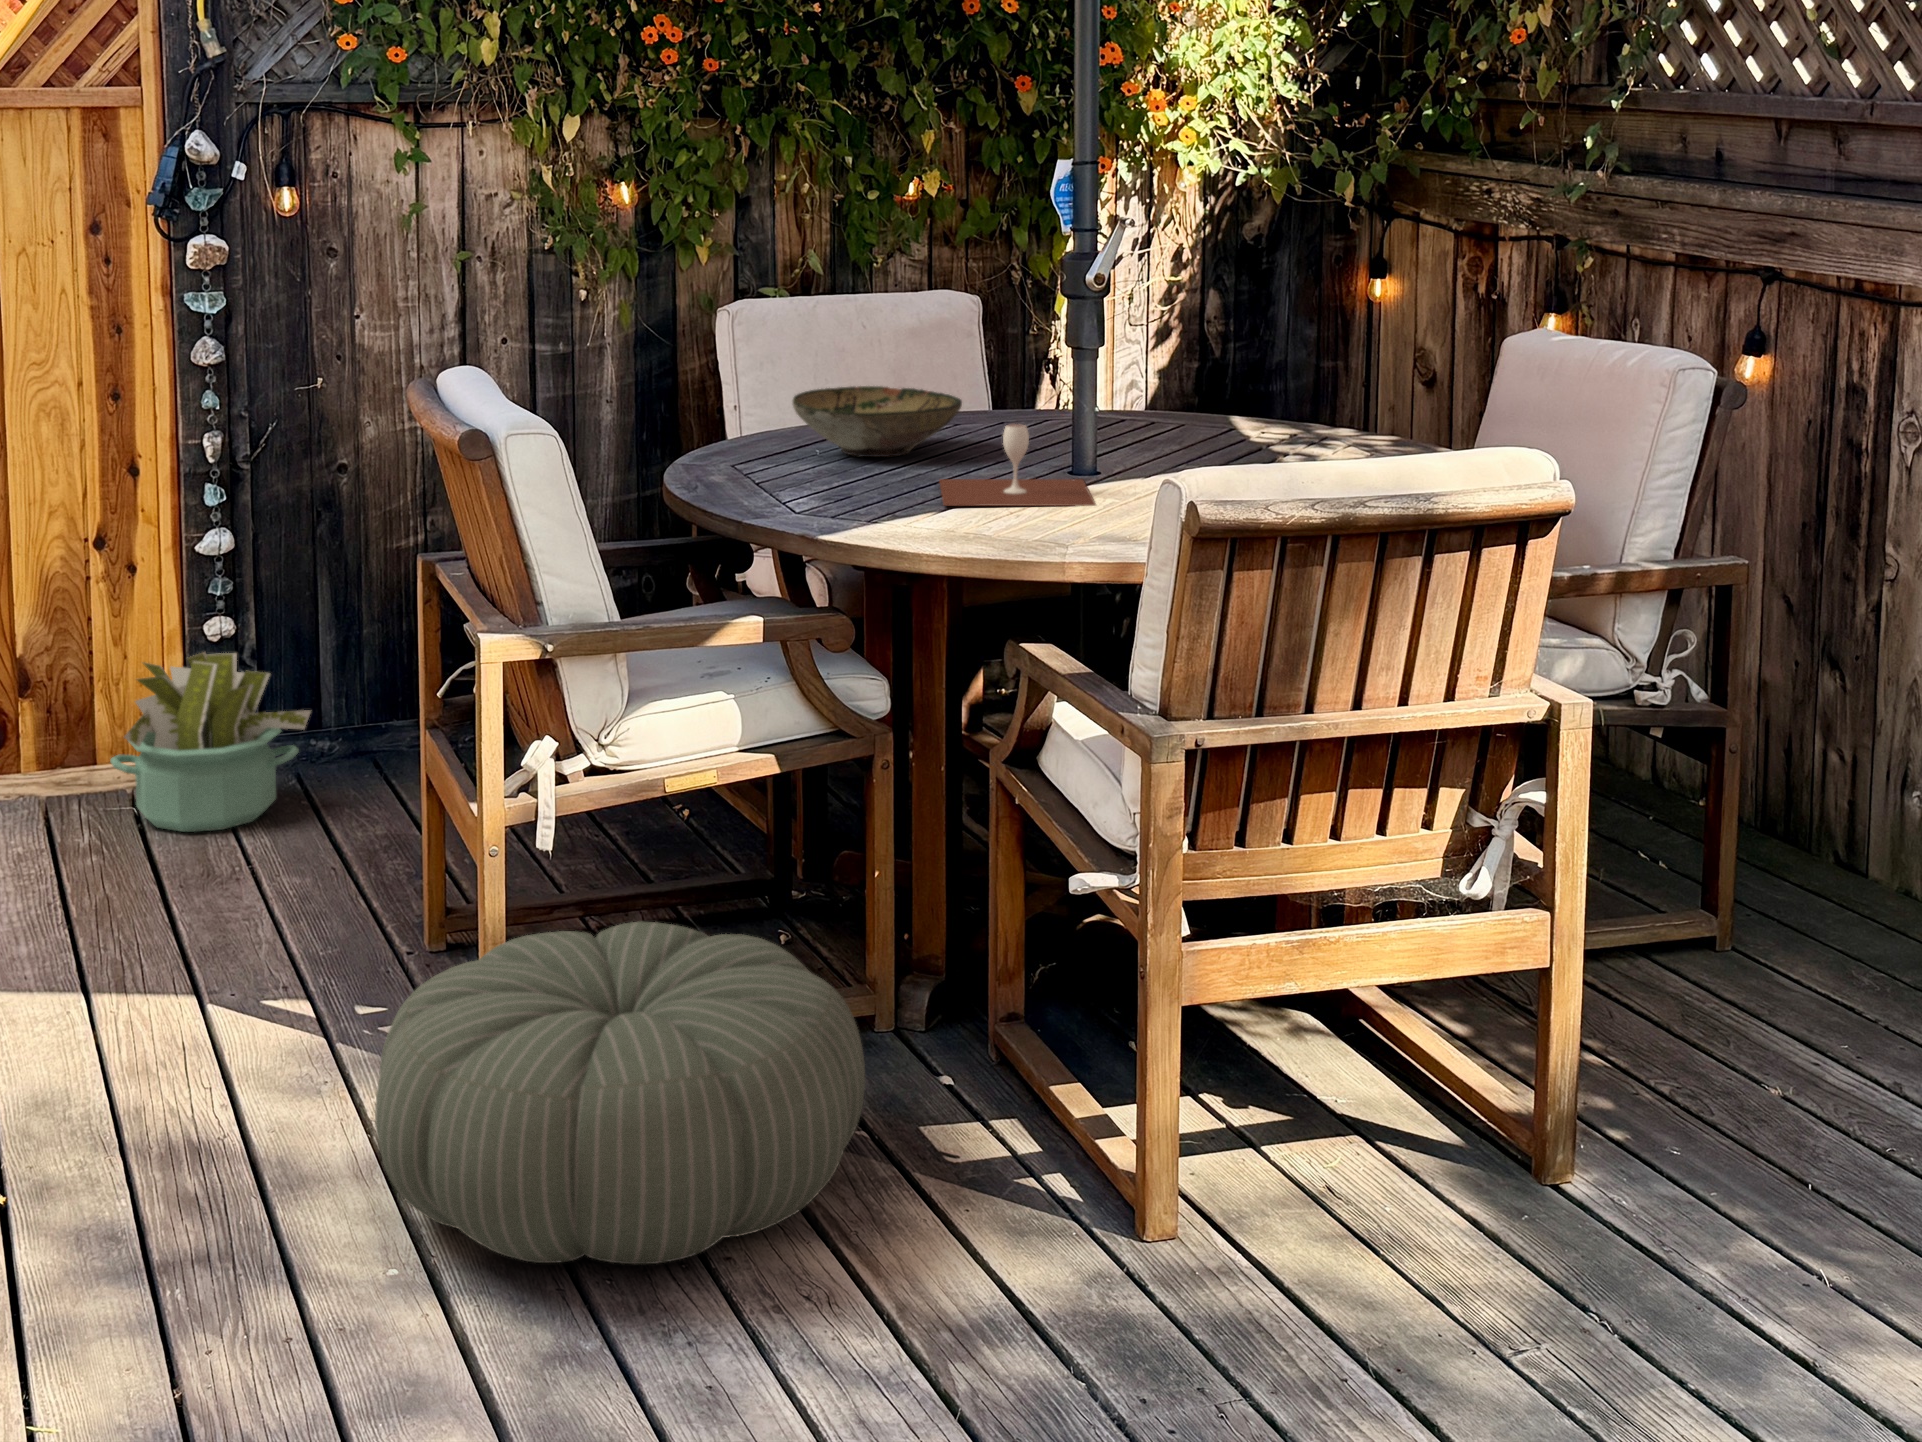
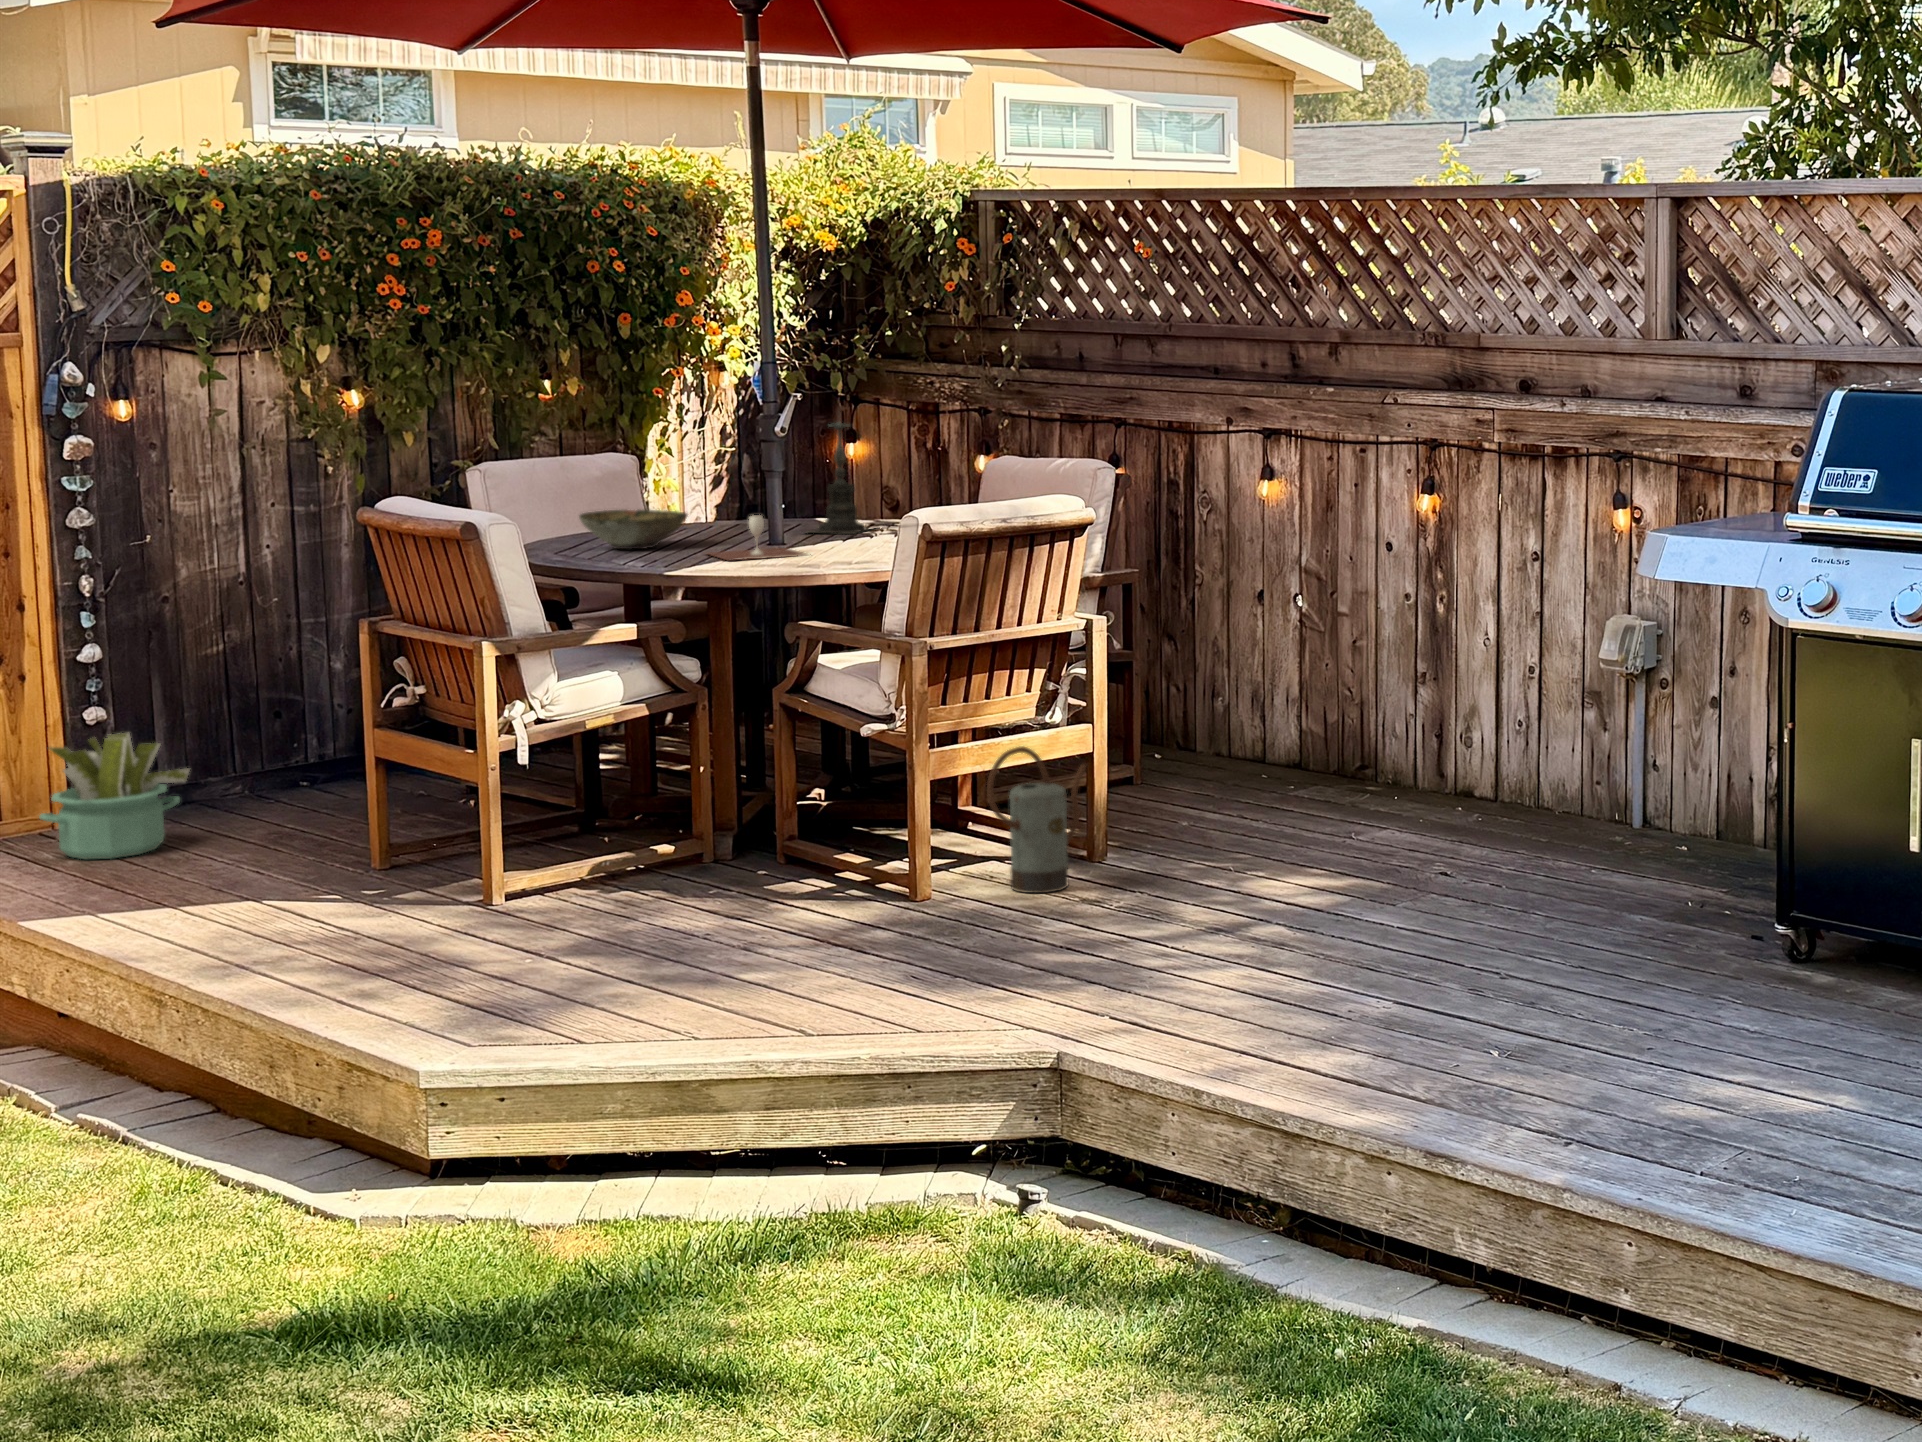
candle holder: none [1155,234,1297,454] -> present [807,421,871,534]
pouf: present [375,921,865,1264] -> none [486,793,765,943]
watering can: none [1280,977,1522,1290] -> present [987,747,1087,893]

